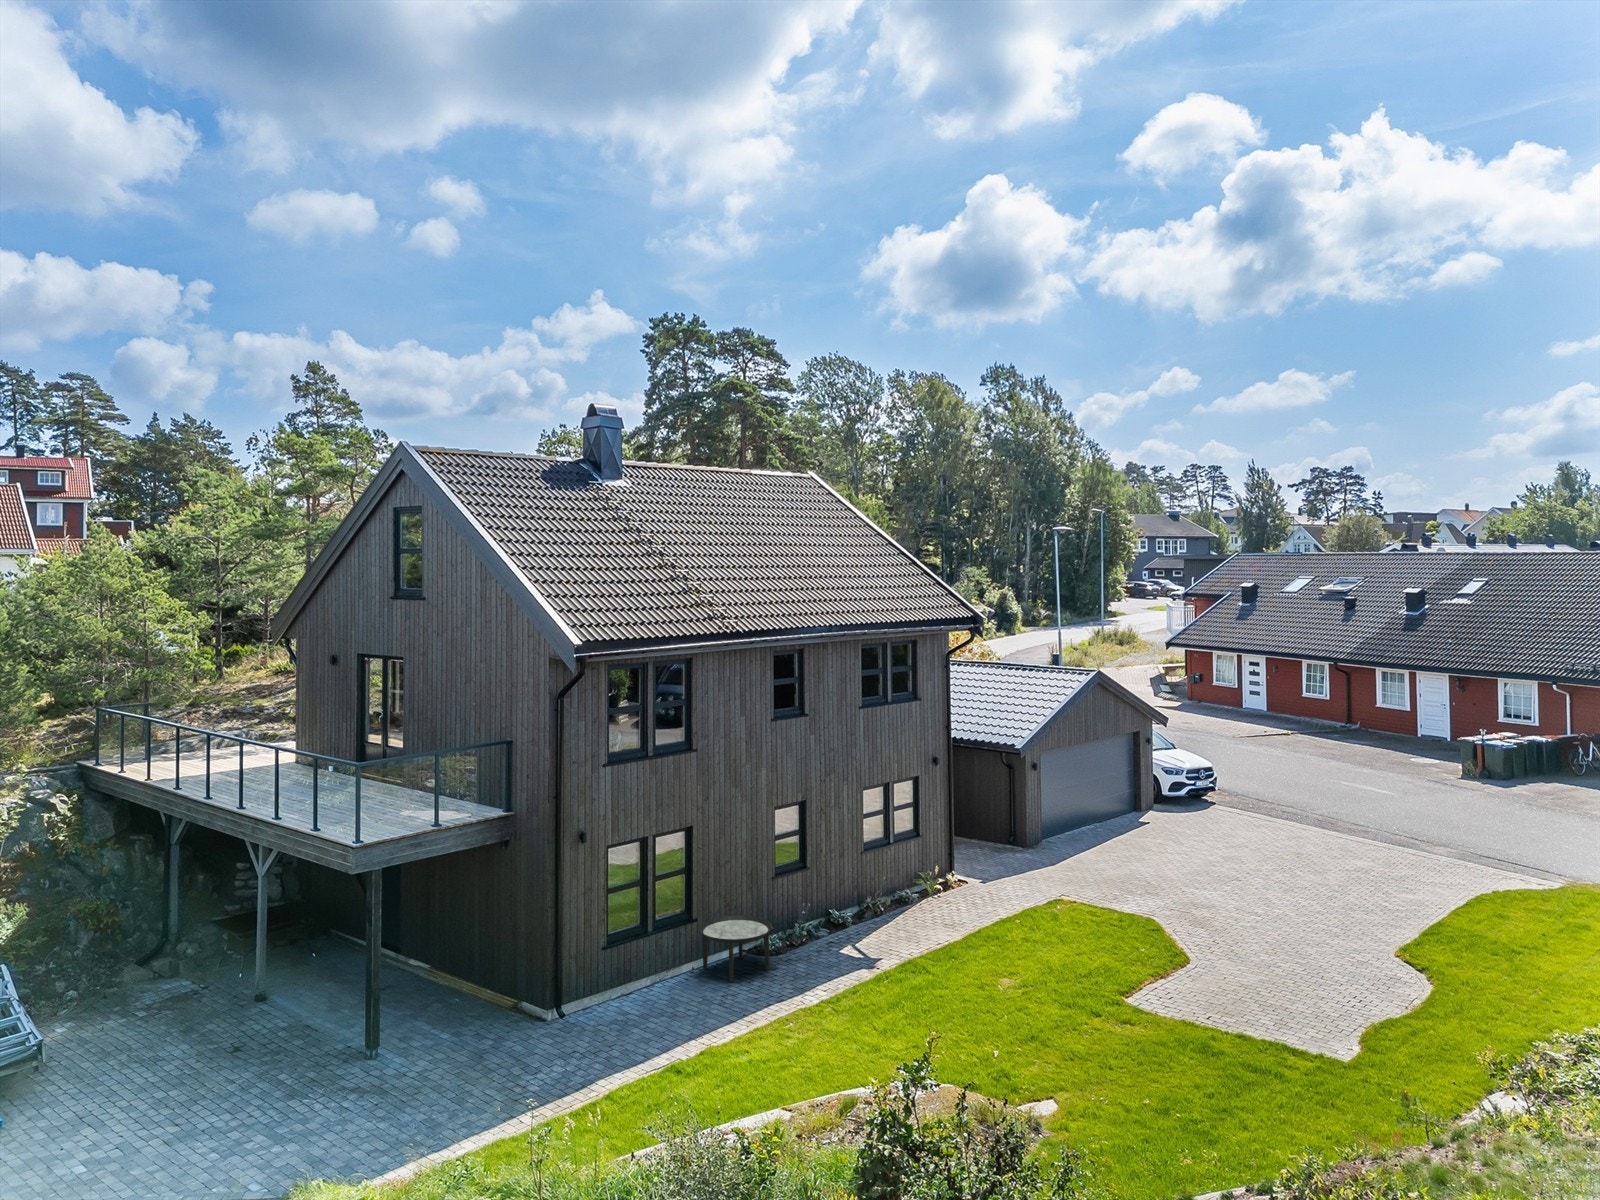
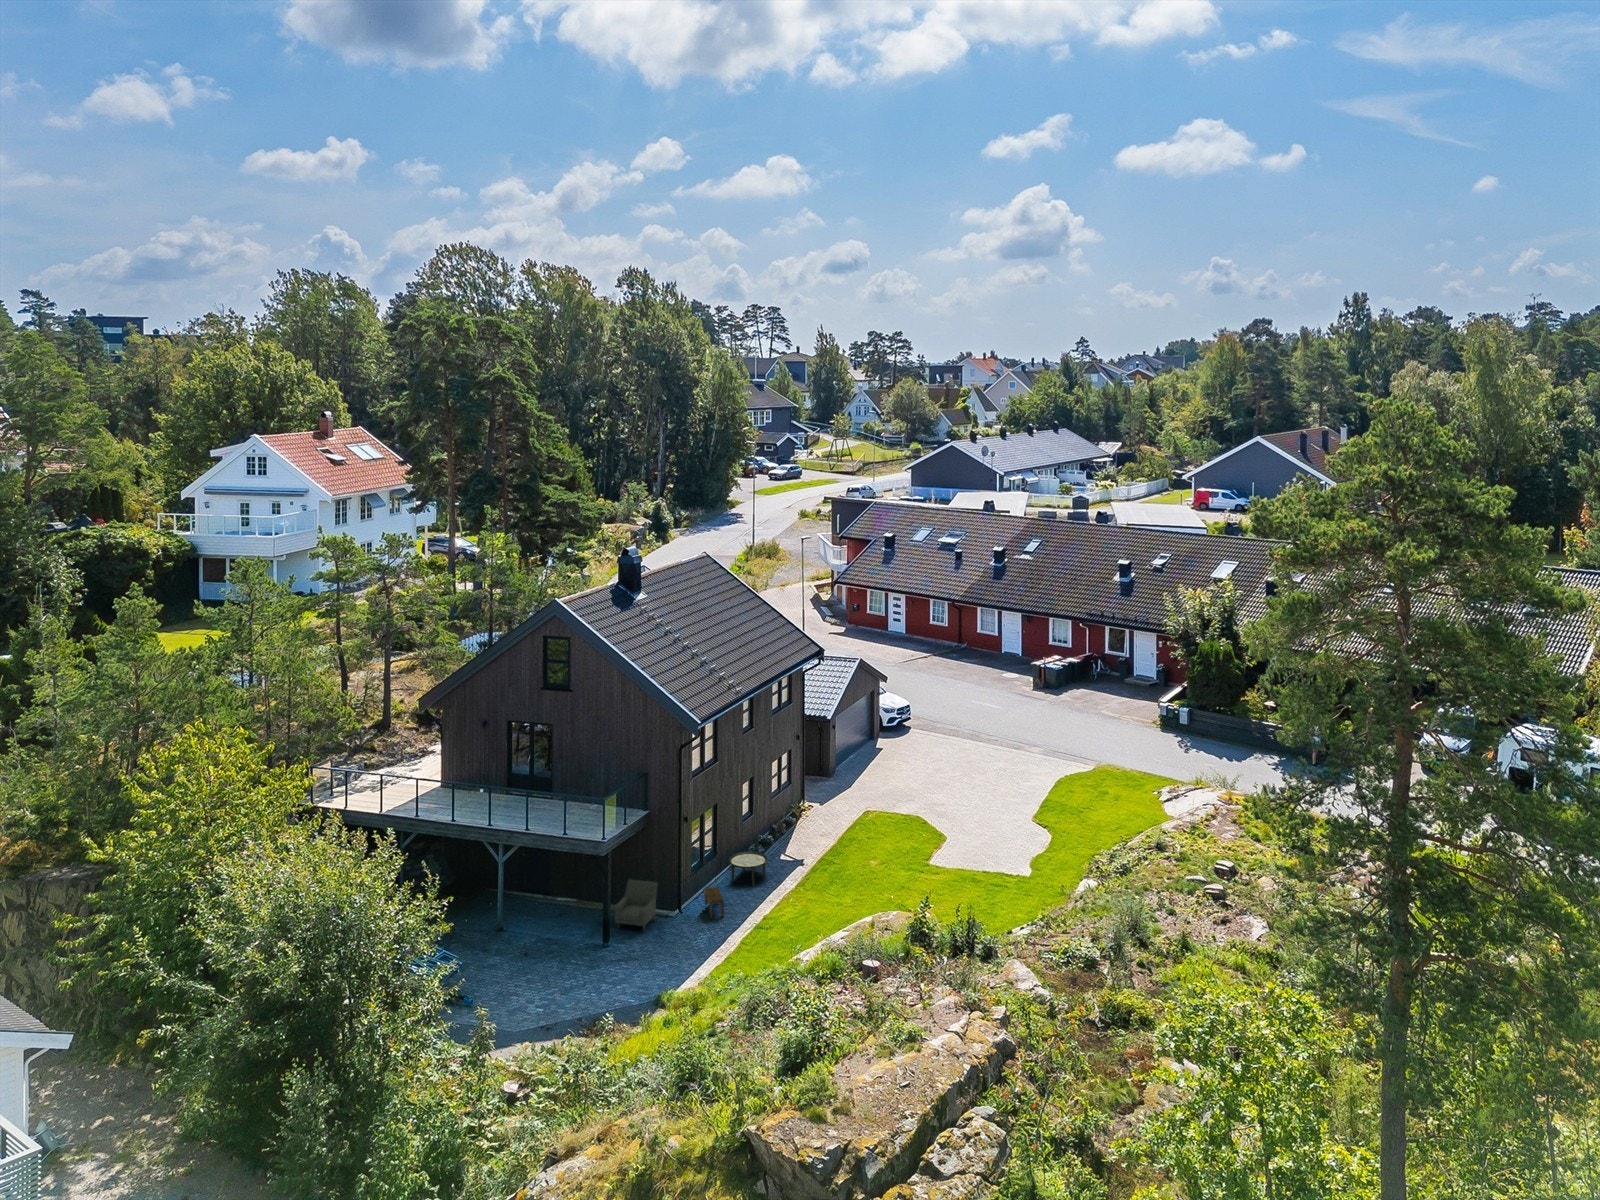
chair: none [416,921,512,1025] -> present [614,880,657,931]
bench: none [586,963,639,1025] -> present [704,887,724,919]

